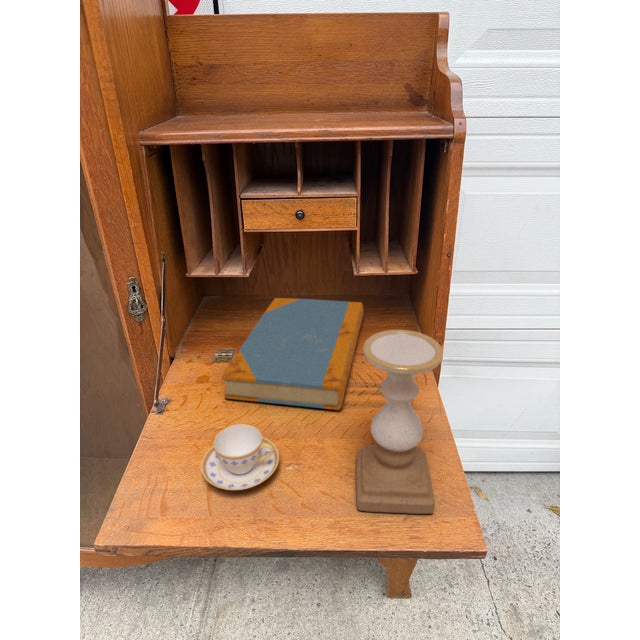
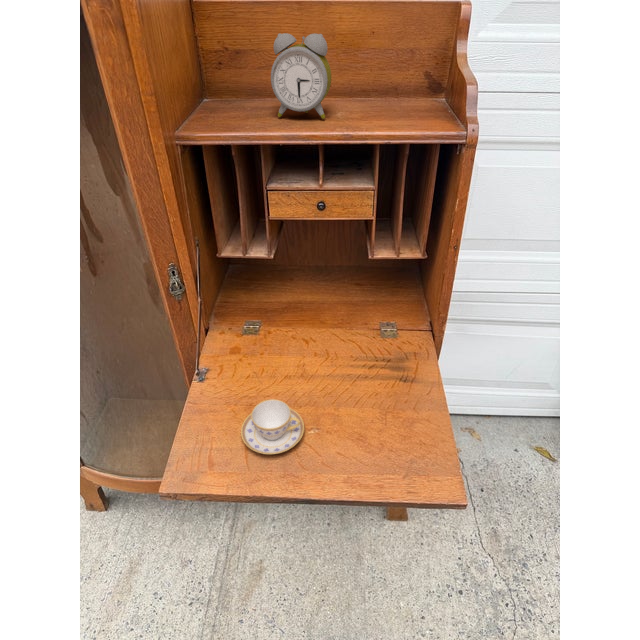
alarm clock: none [244,33,308,123] -> present [271,33,331,119]
book: present [222,298,363,410] -> none [253,269,376,383]
candle holder: present [357,330,443,514] -> none [367,333,442,476]

